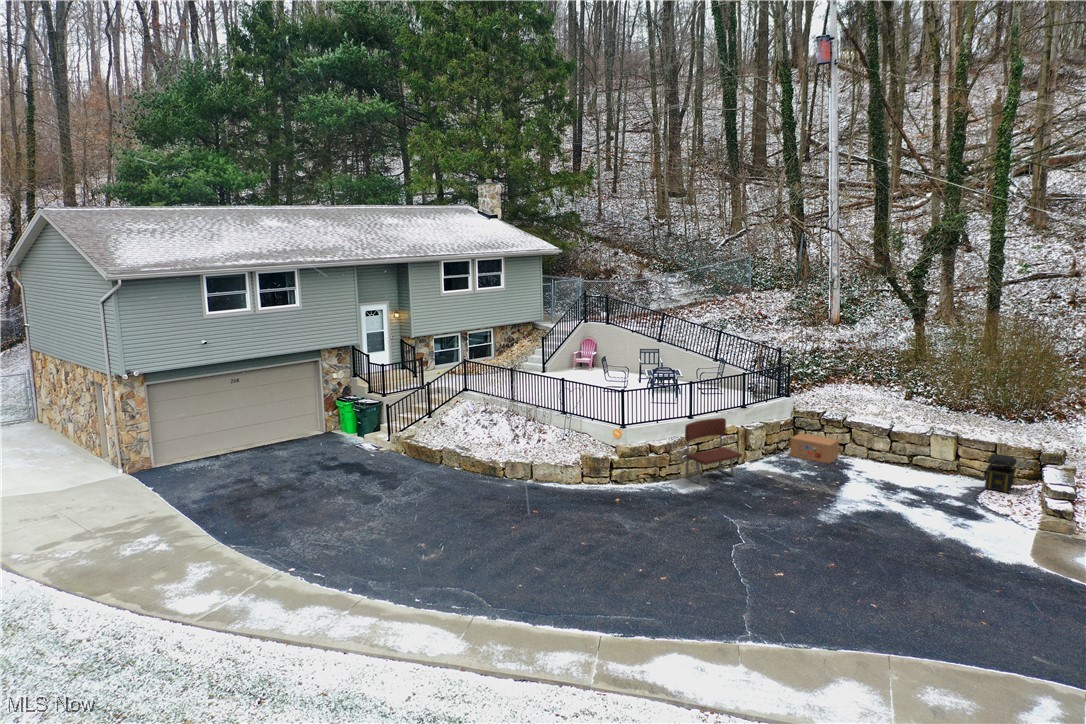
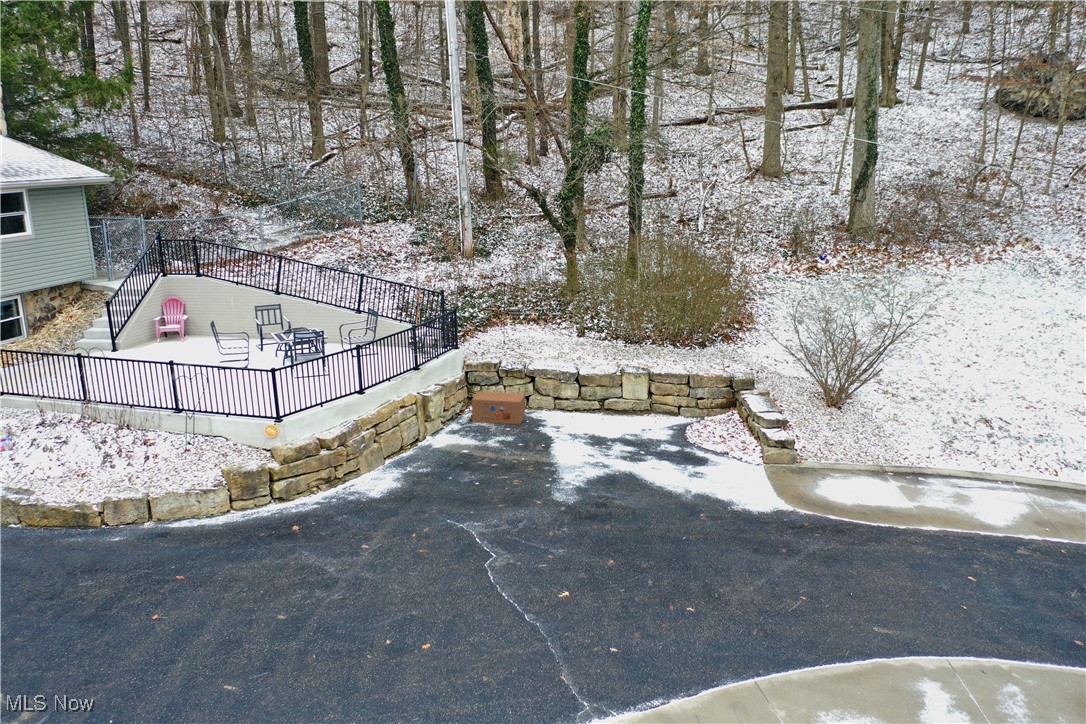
bench: present [685,418,742,484] -> none [363,387,435,480]
toolbox: present [985,454,1017,493] -> none [681,387,708,427]

